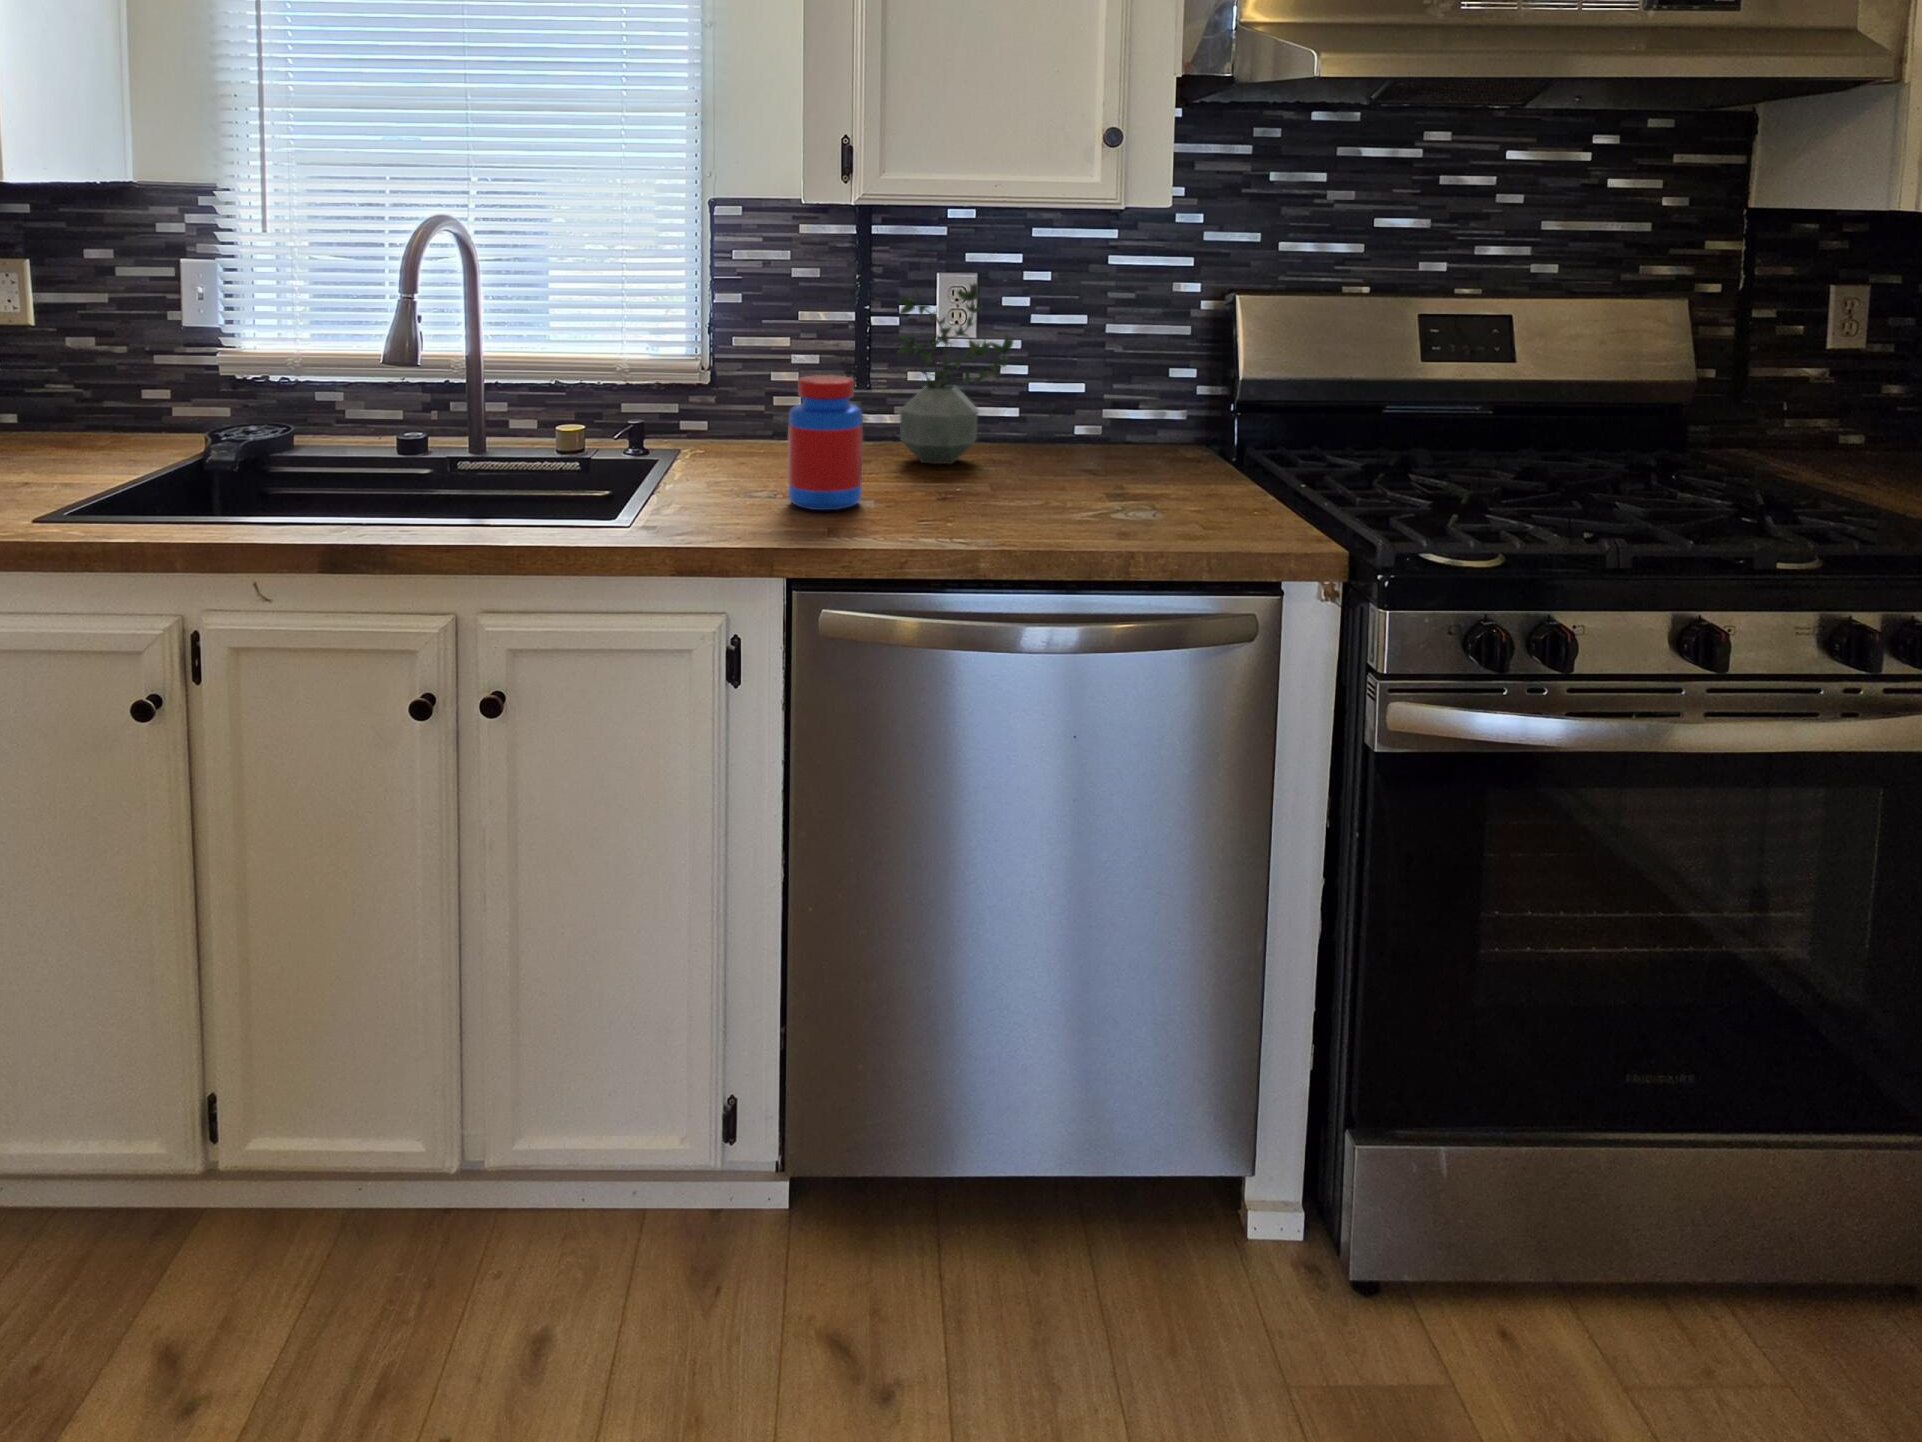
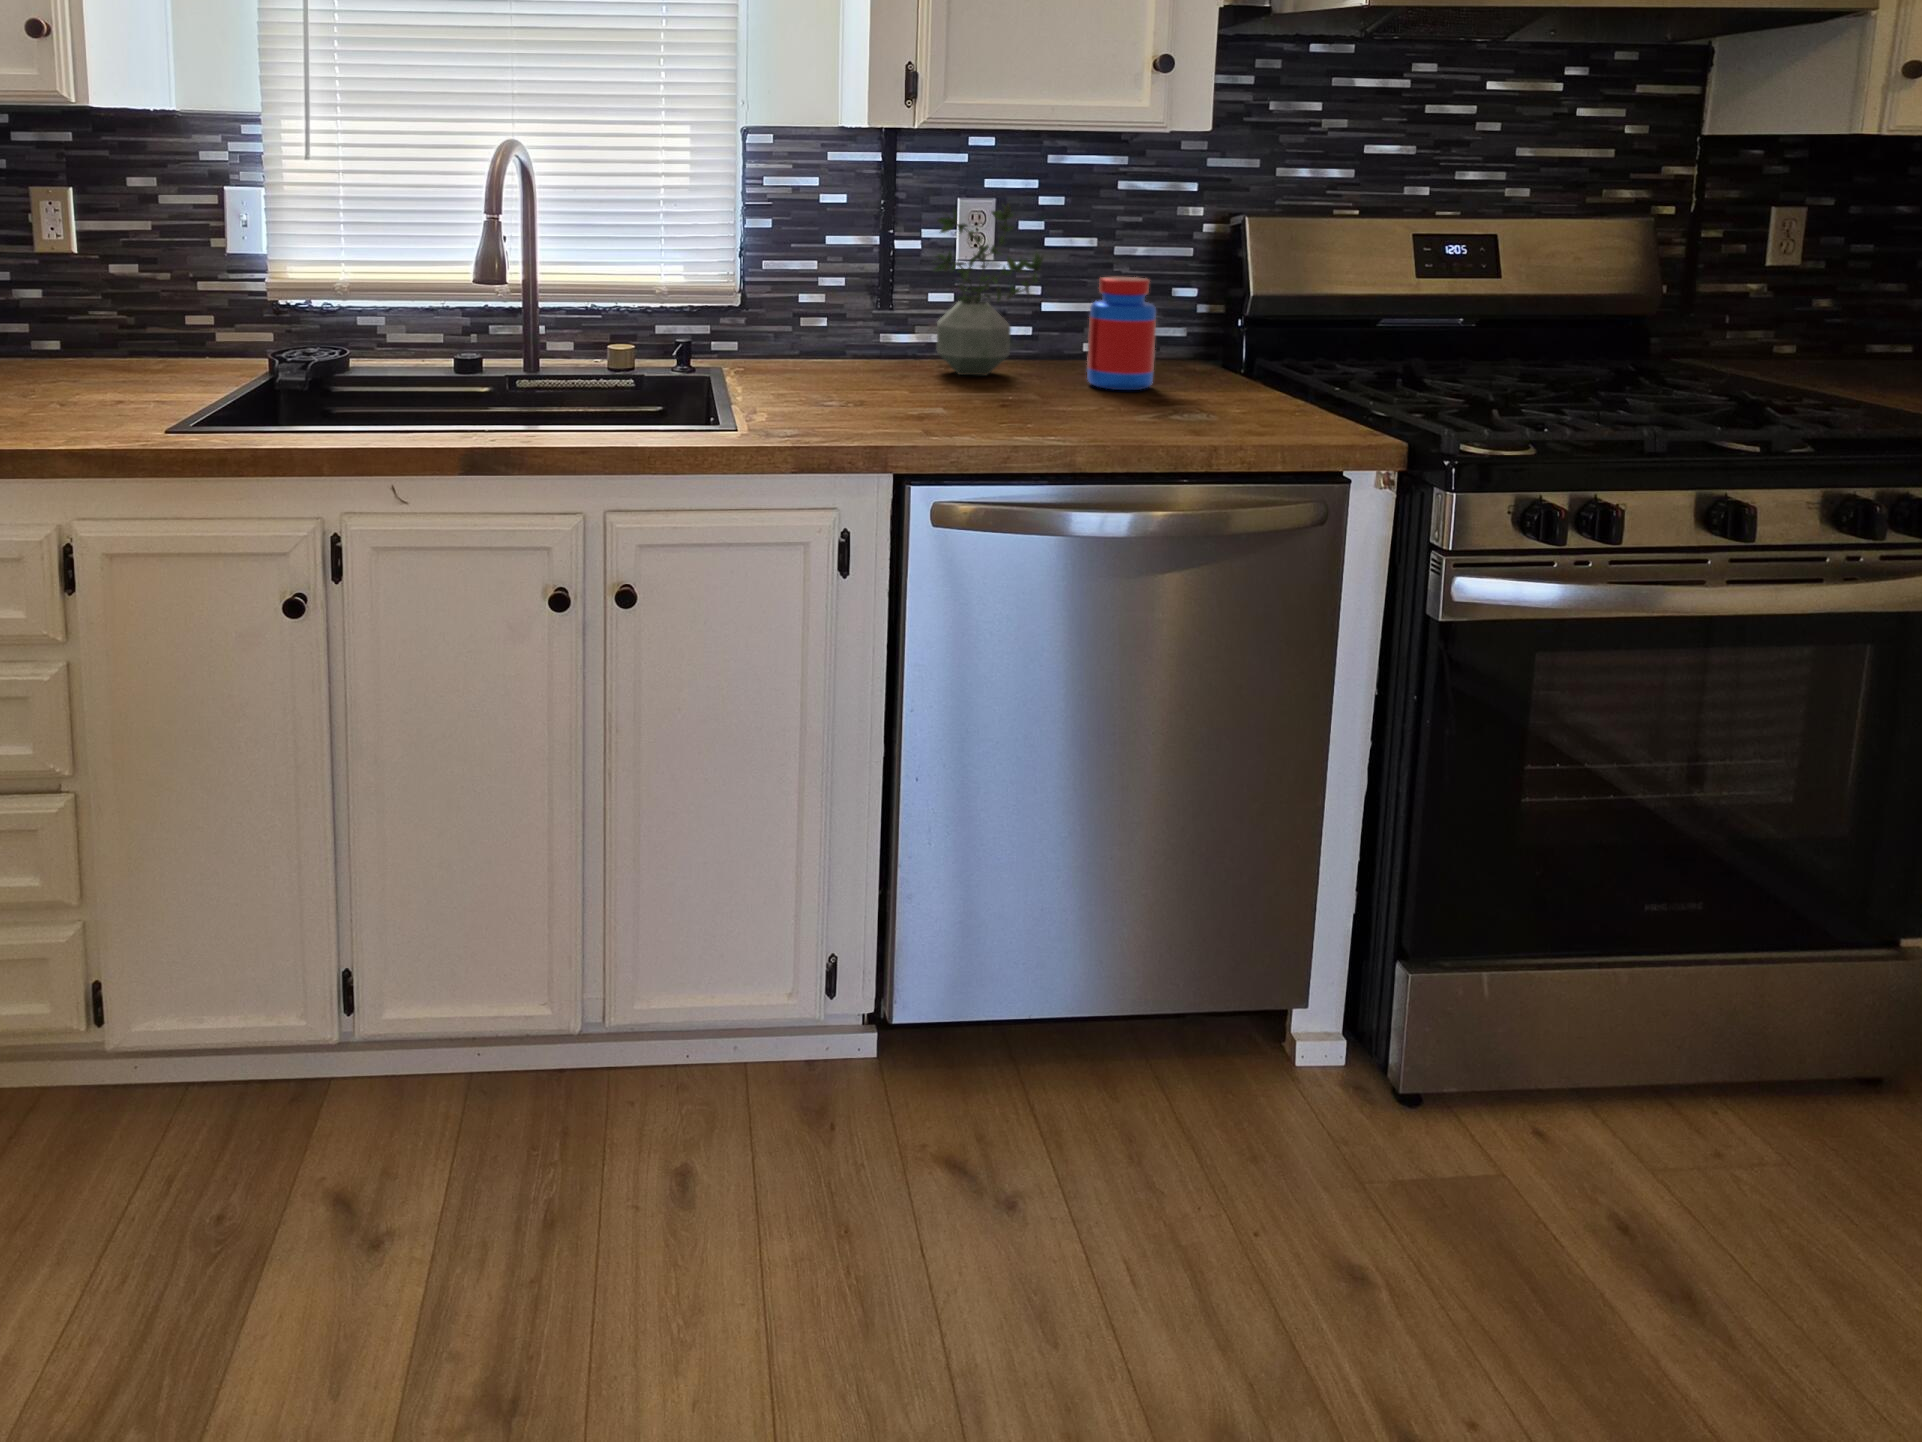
jar: present [788,375,863,510] -> present [1087,277,1156,390]

